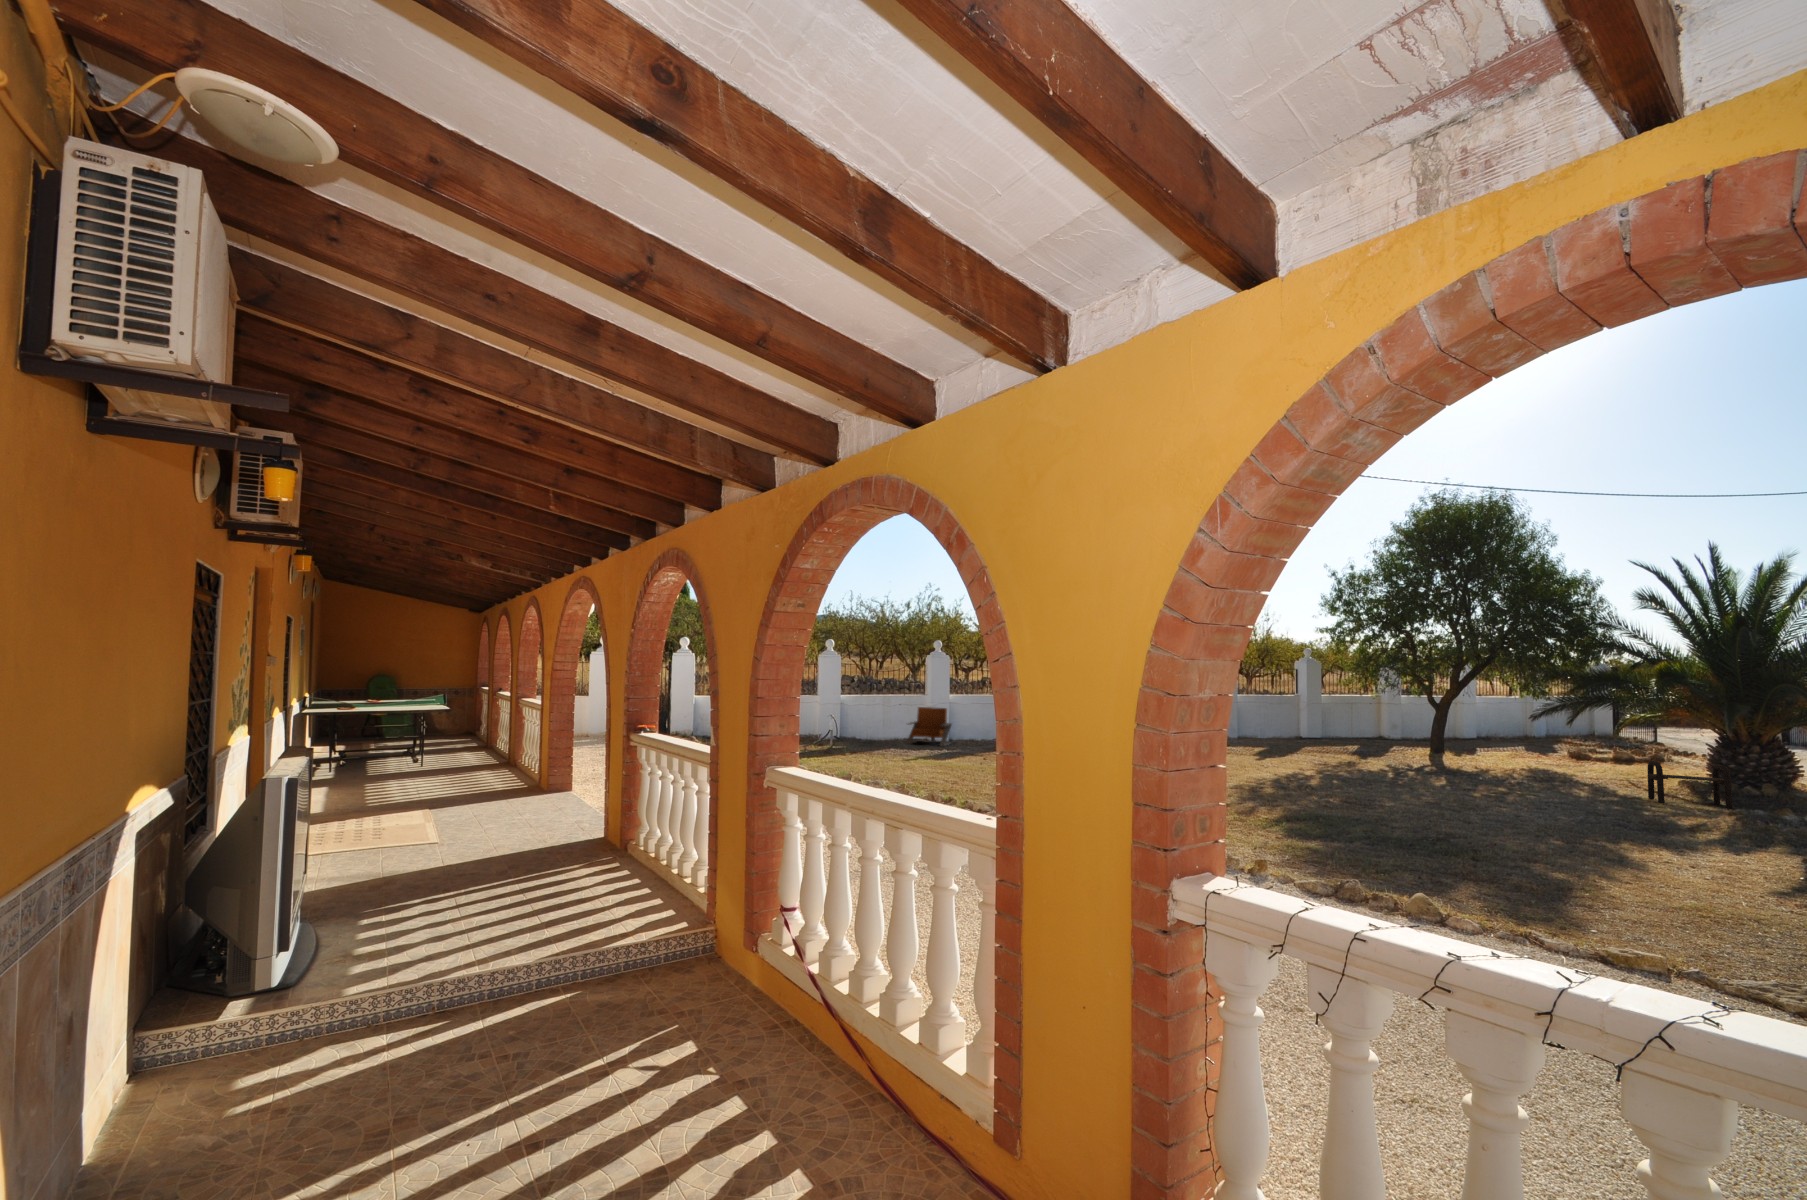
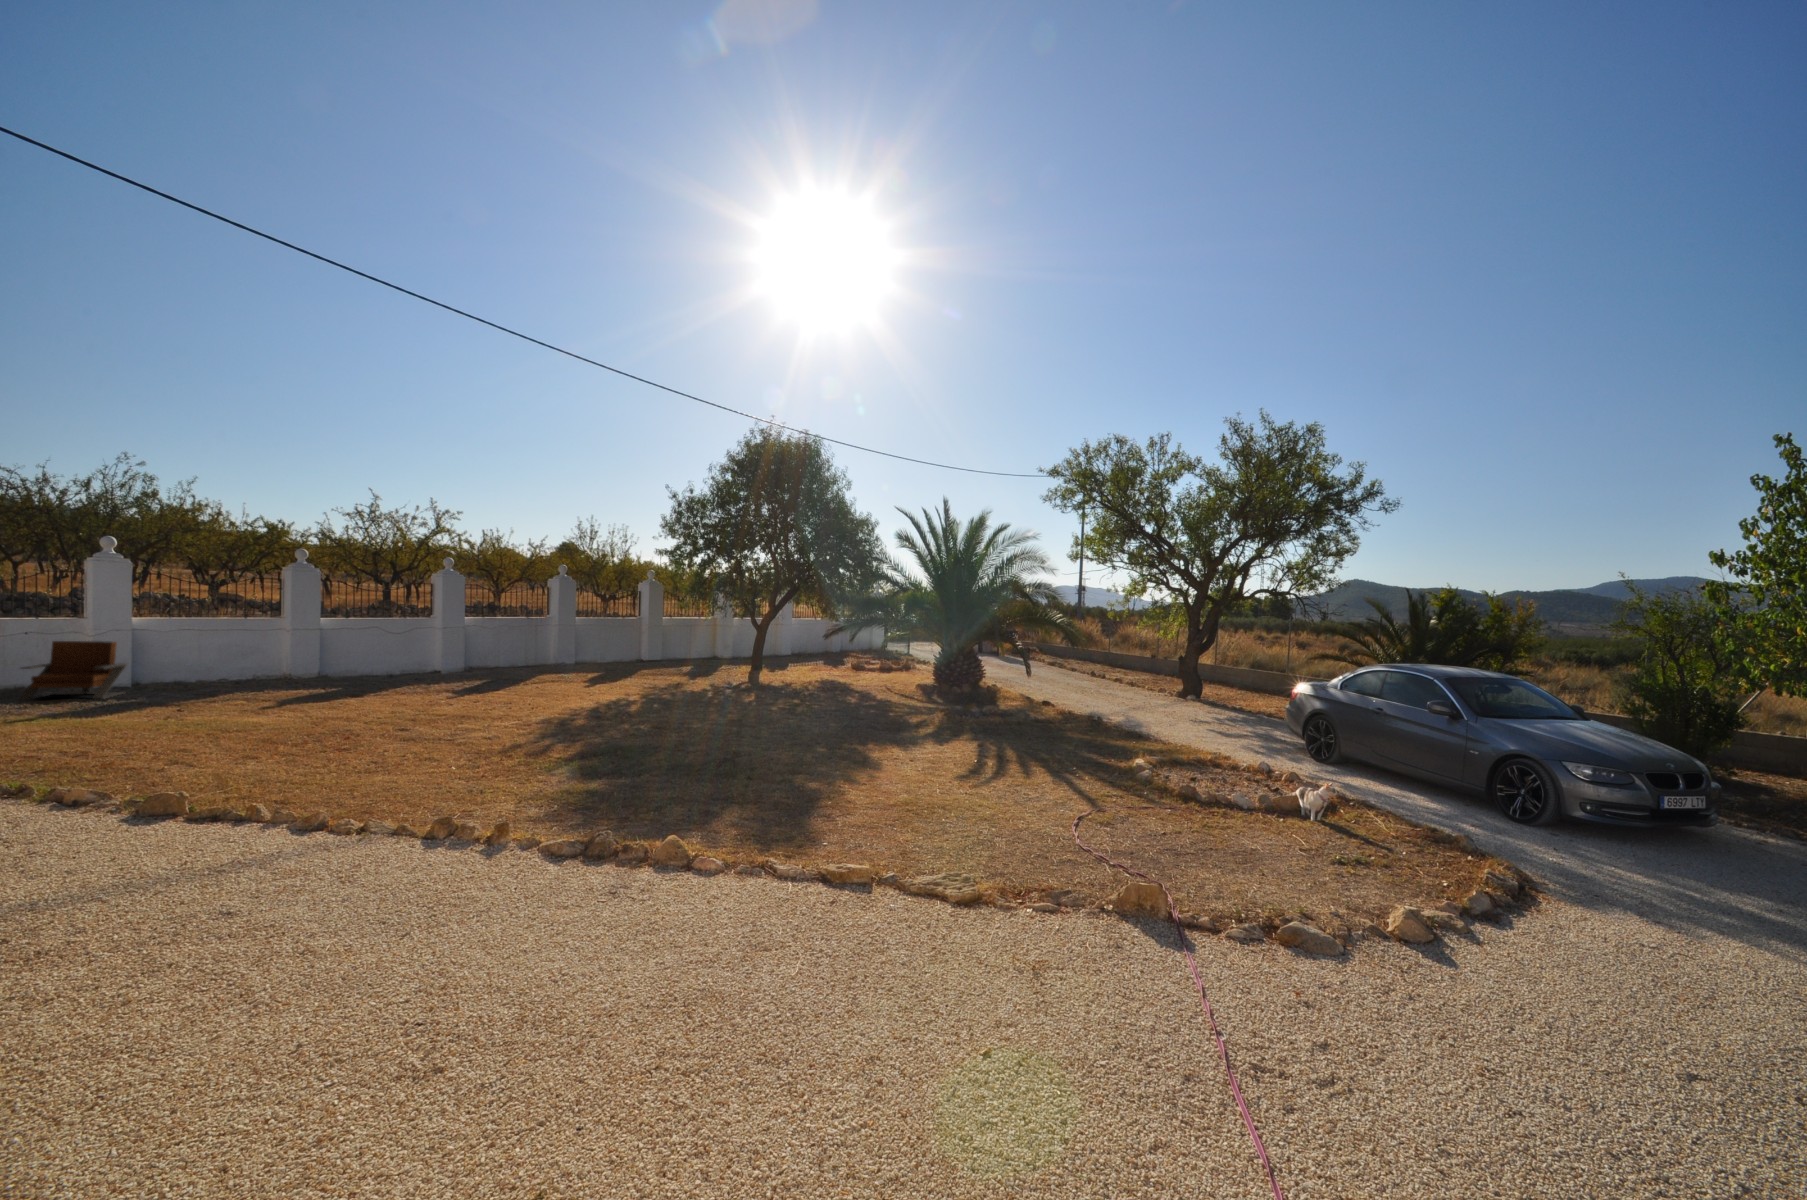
bench: present [1648,761,1733,808] -> none [894,671,944,707]

